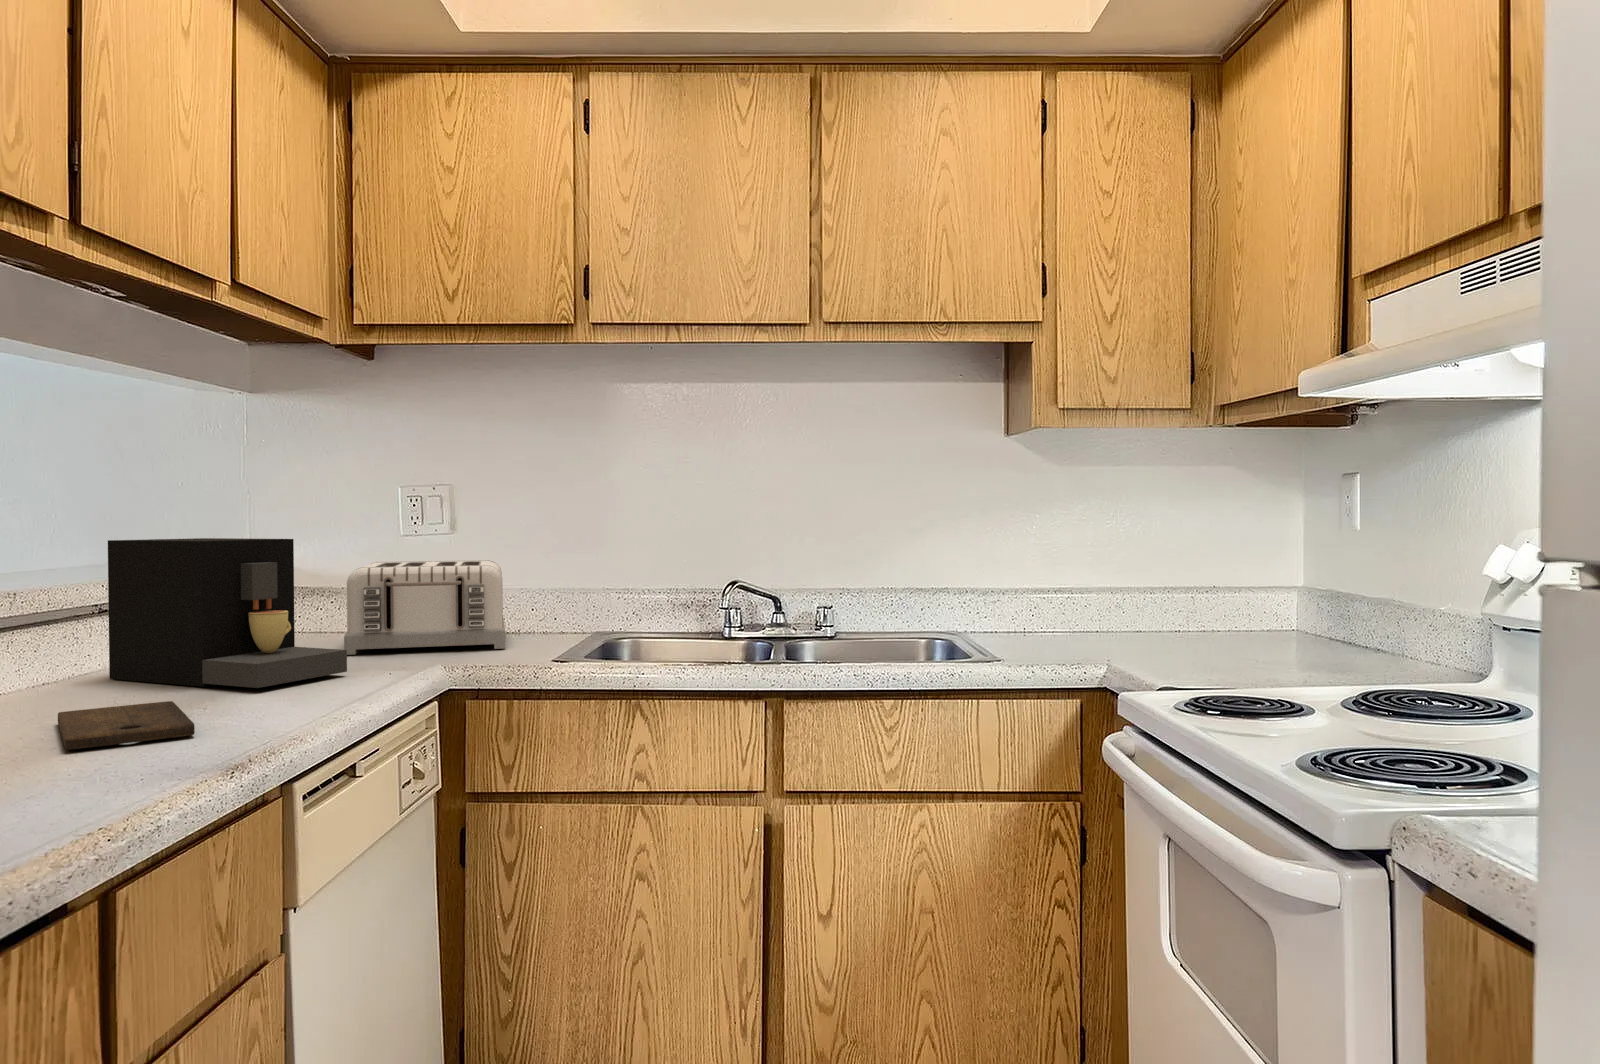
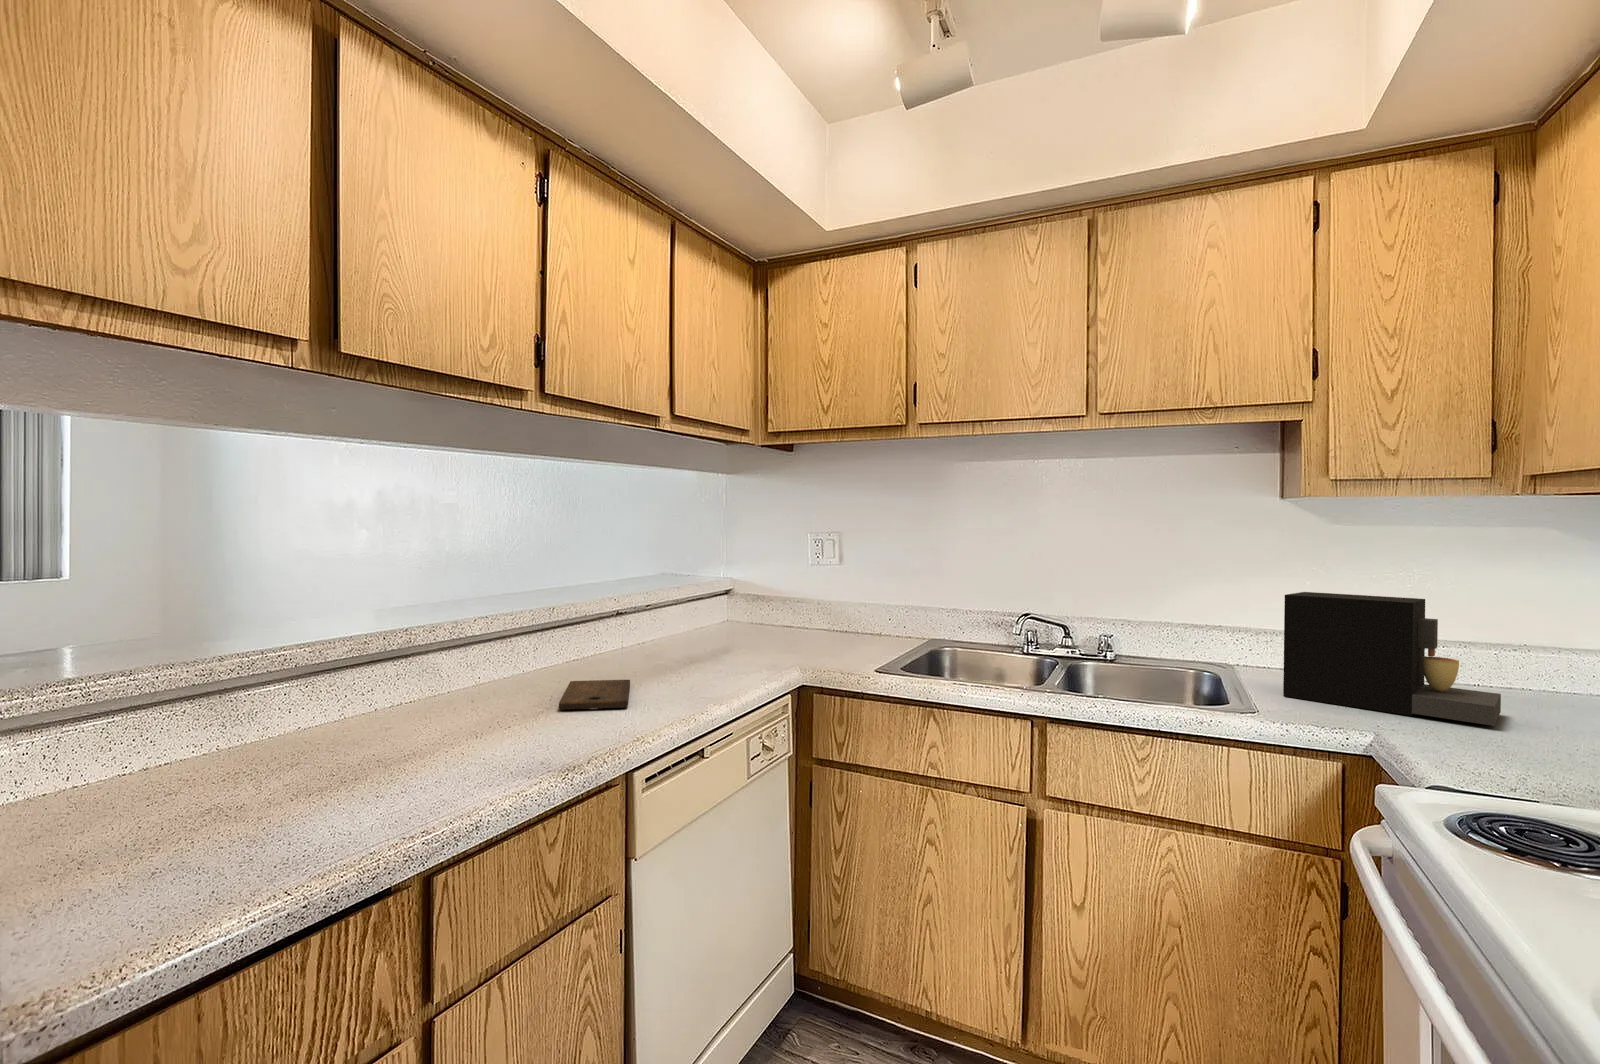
coffee maker: present [108,538,347,688] -> present [1283,592,1501,726]
toaster: present [344,560,505,655] -> none [749,588,858,655]

